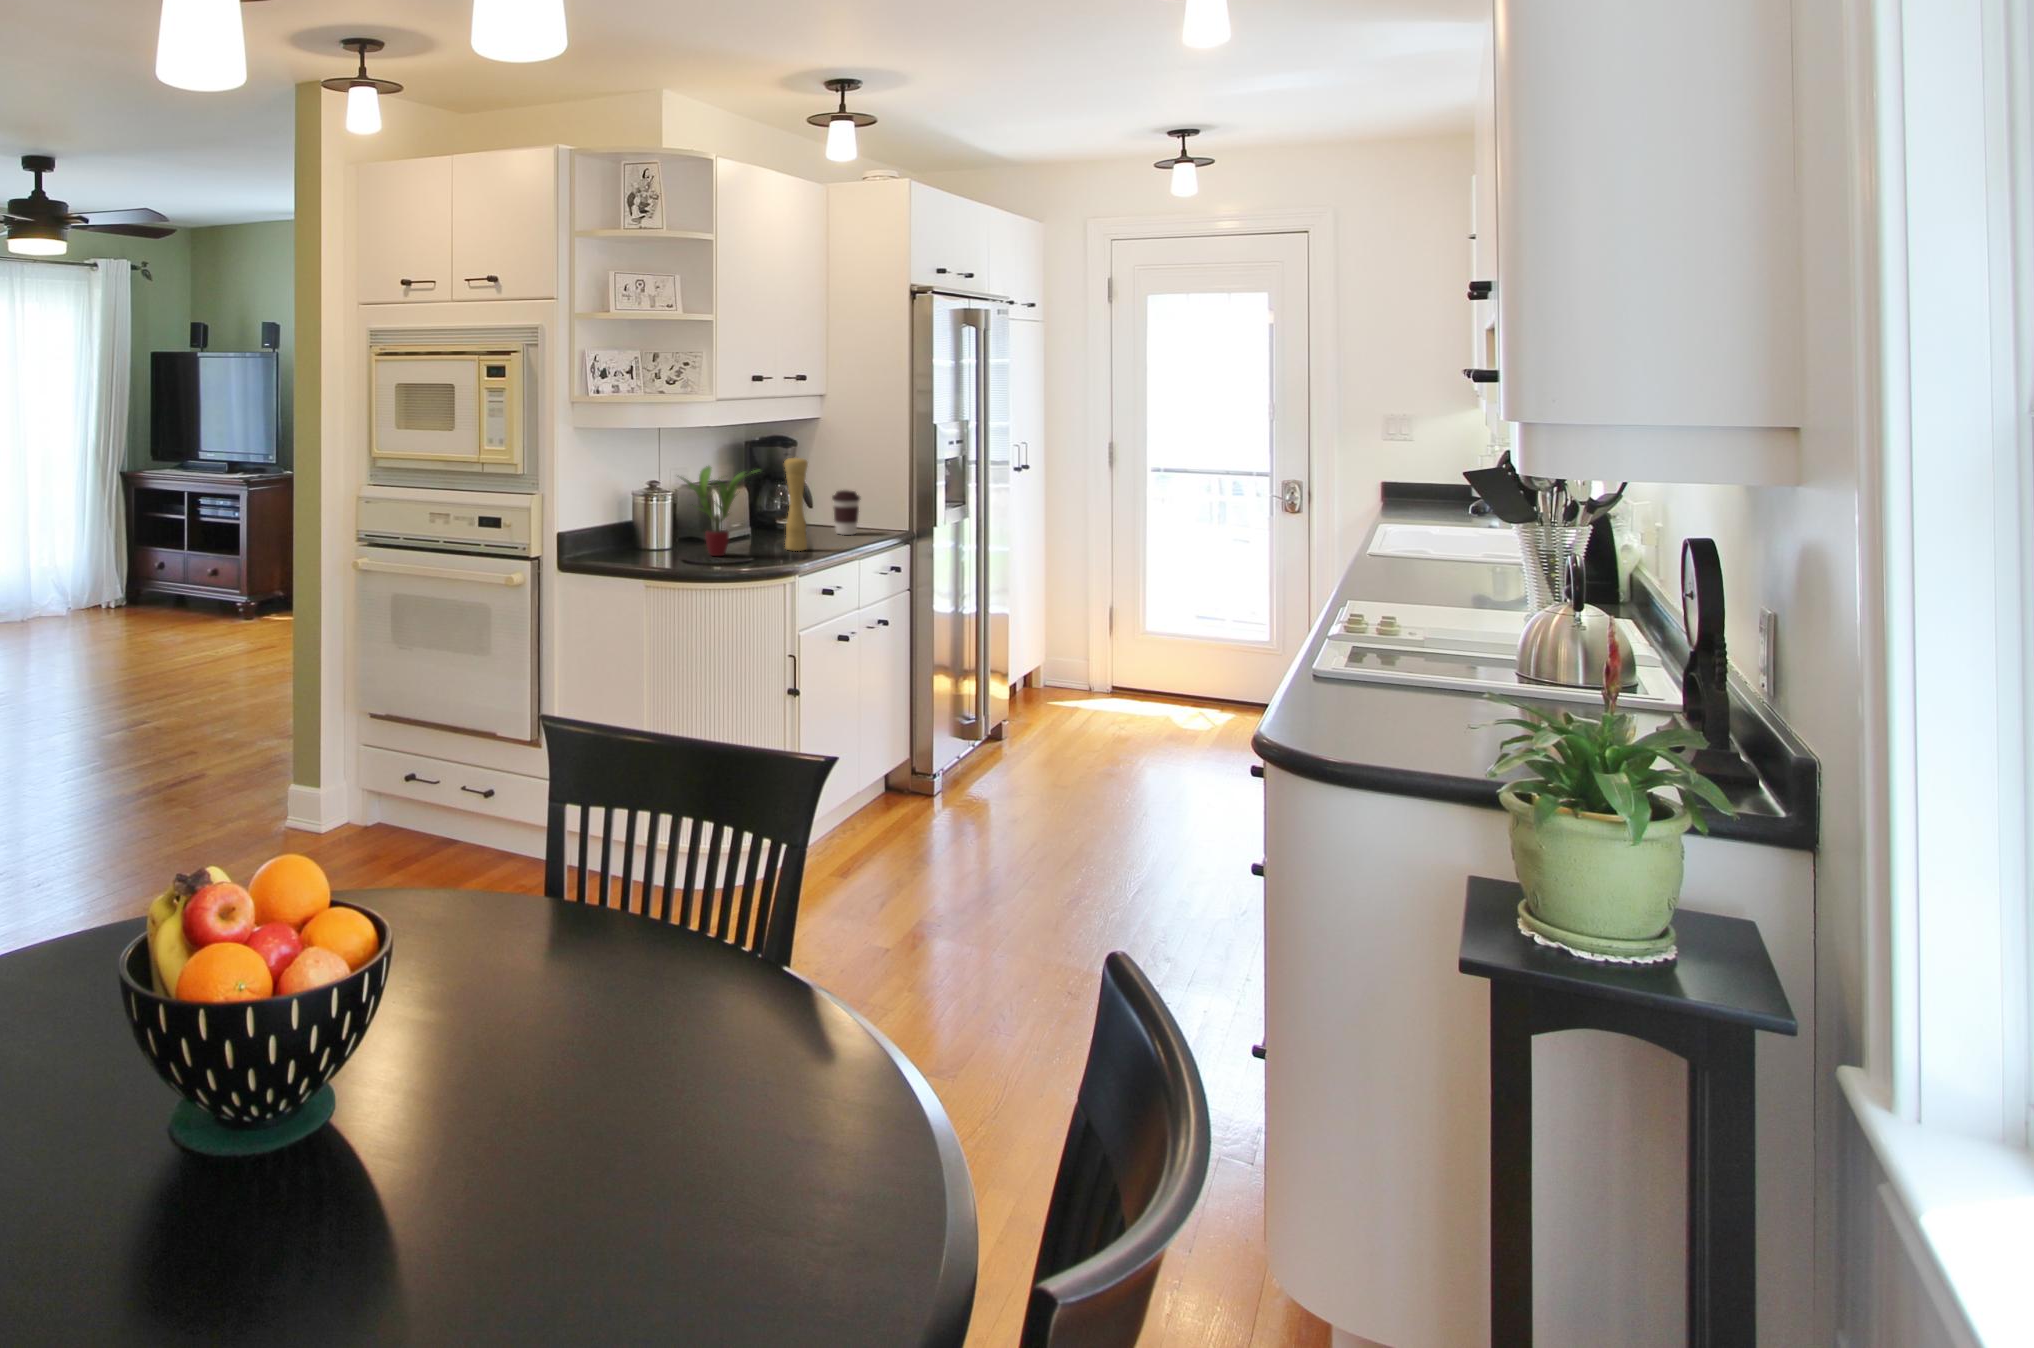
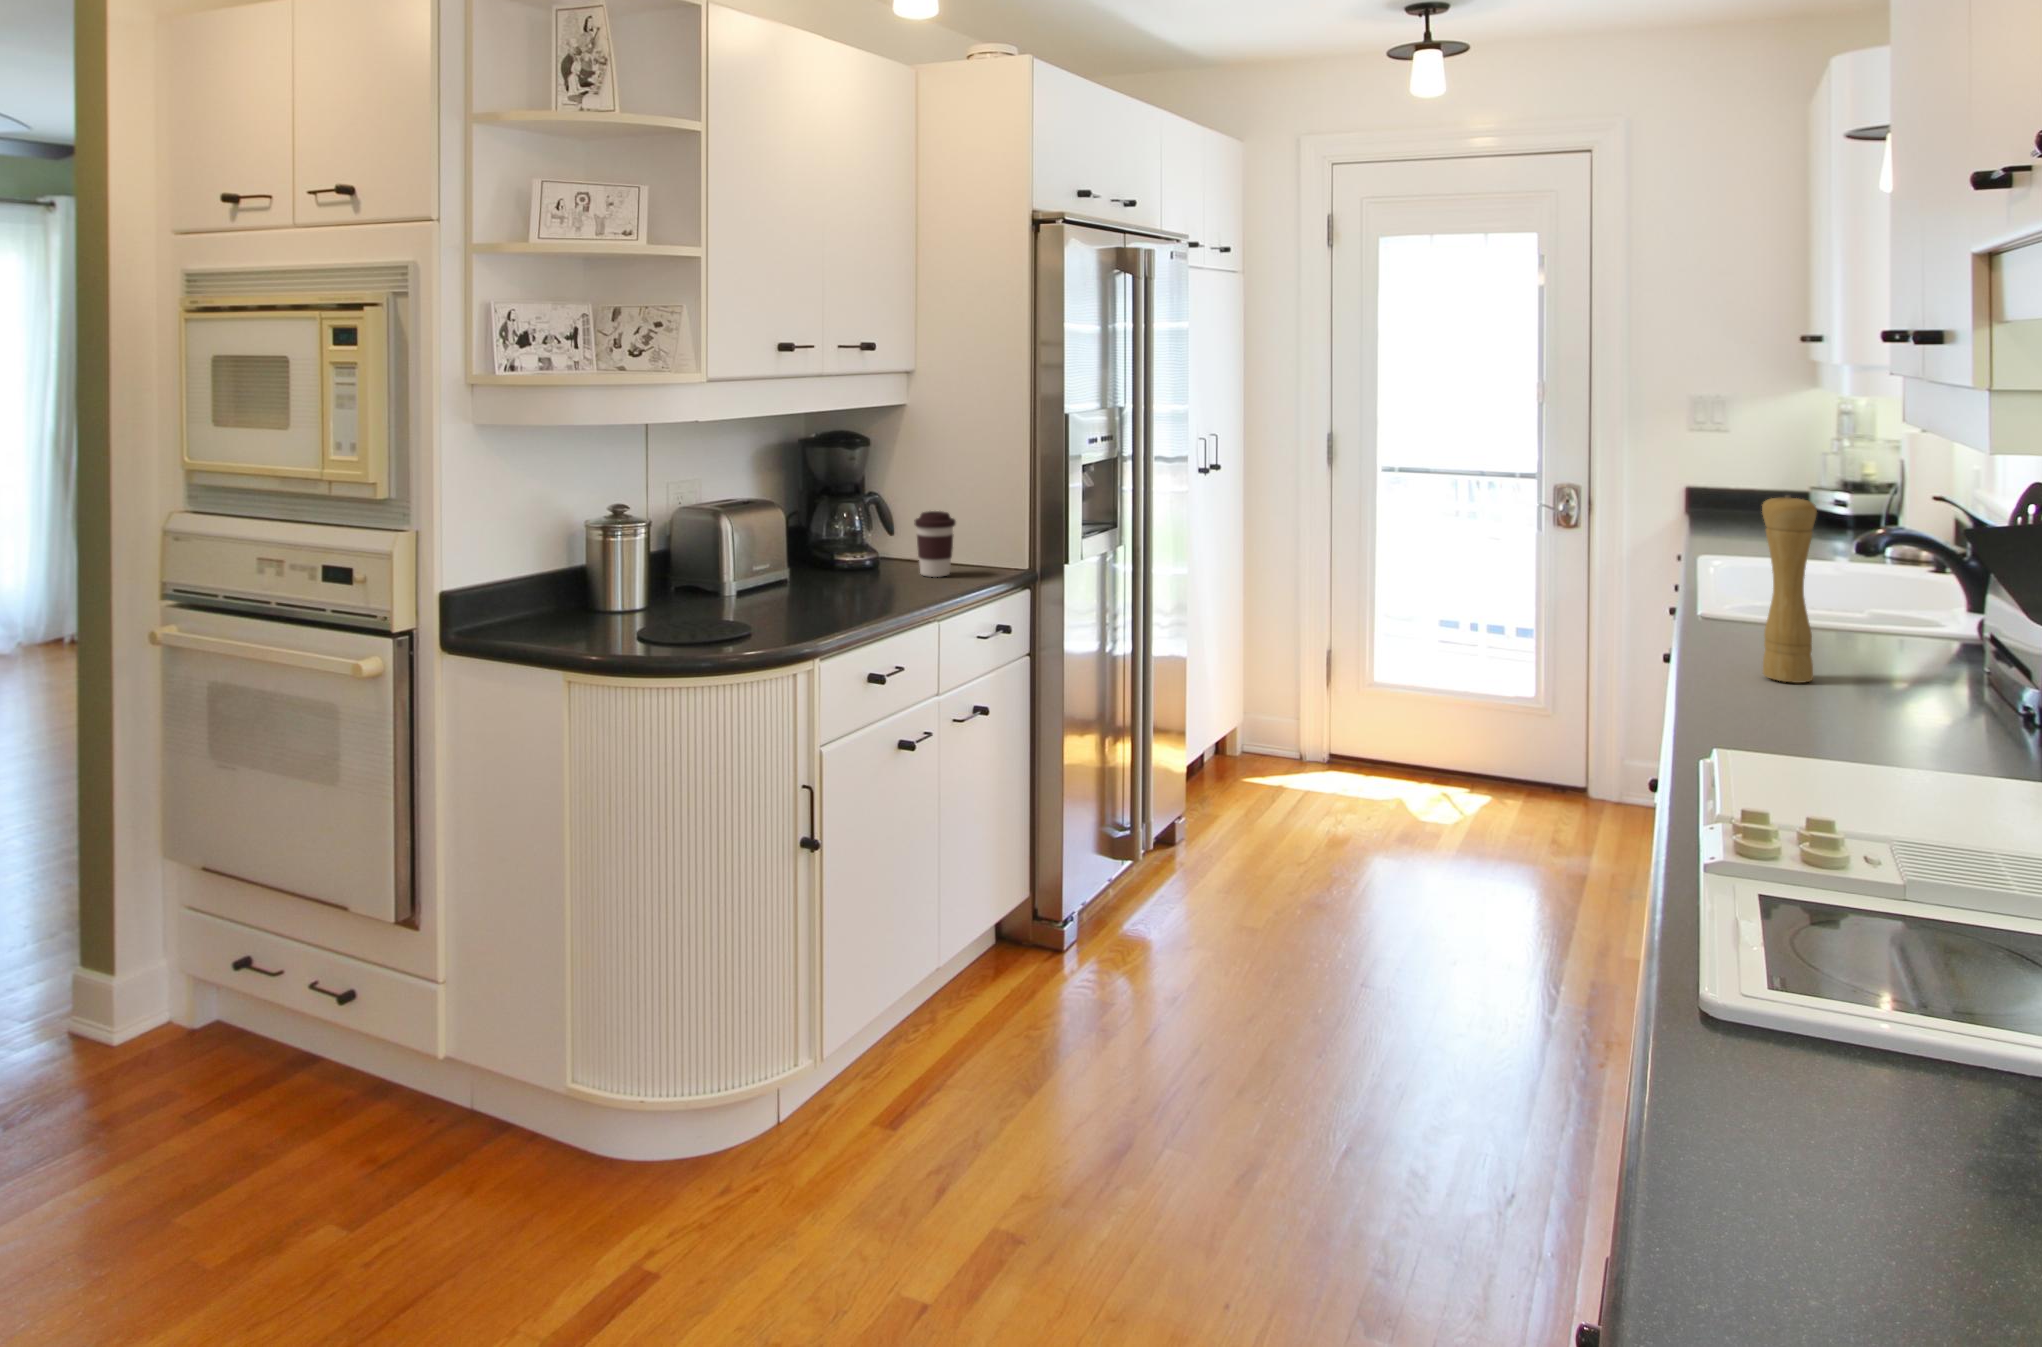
pepper mill: present [785,457,808,551] -> present [1762,495,1817,683]
potted plant: present [681,466,759,556] -> none [641,481,774,623]

